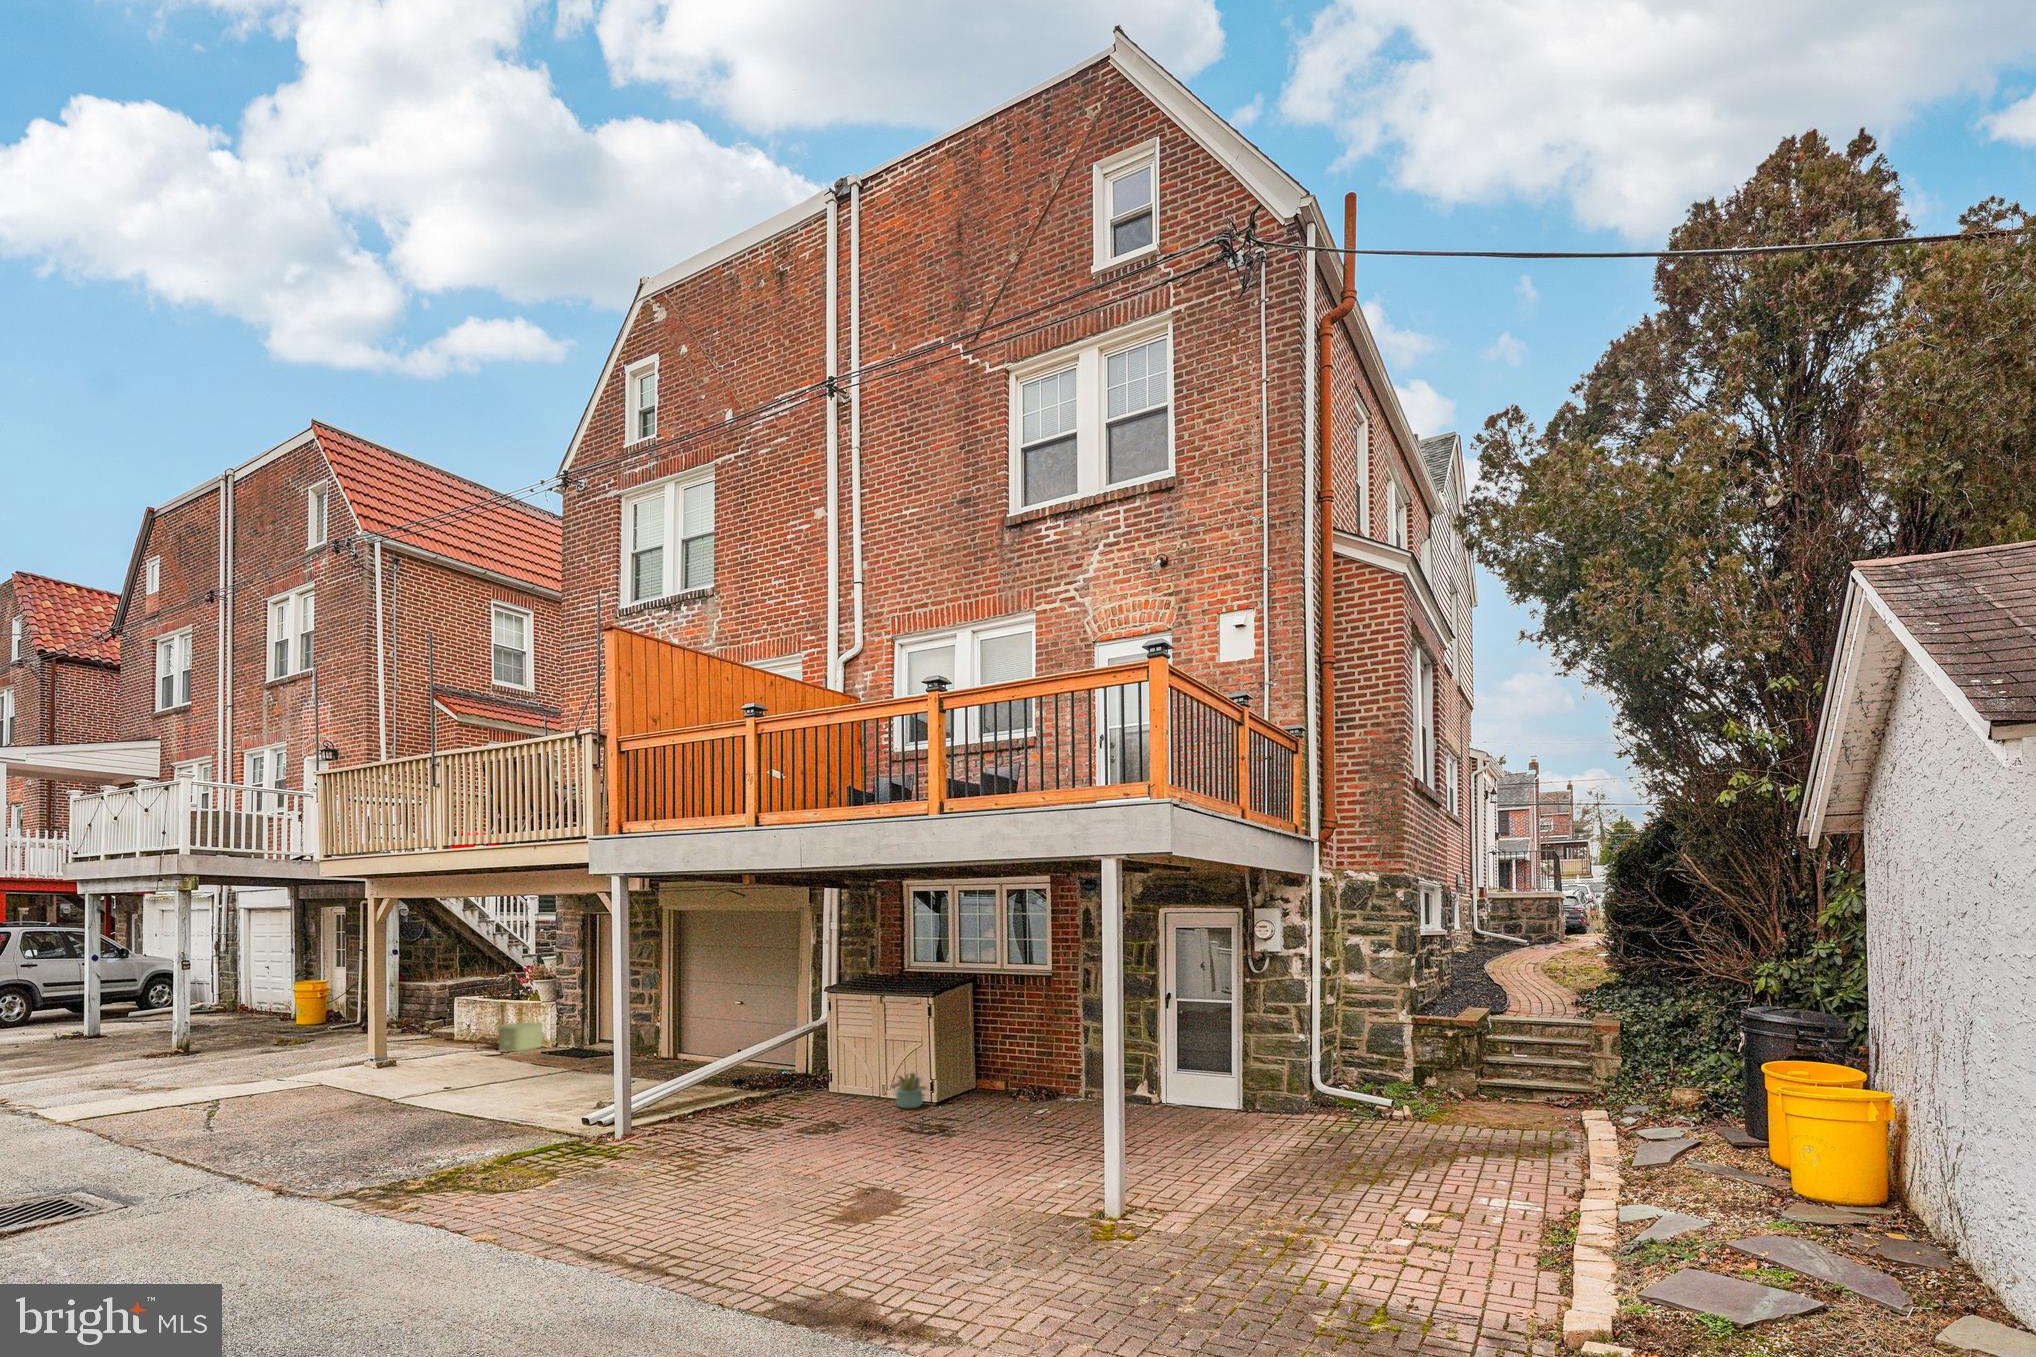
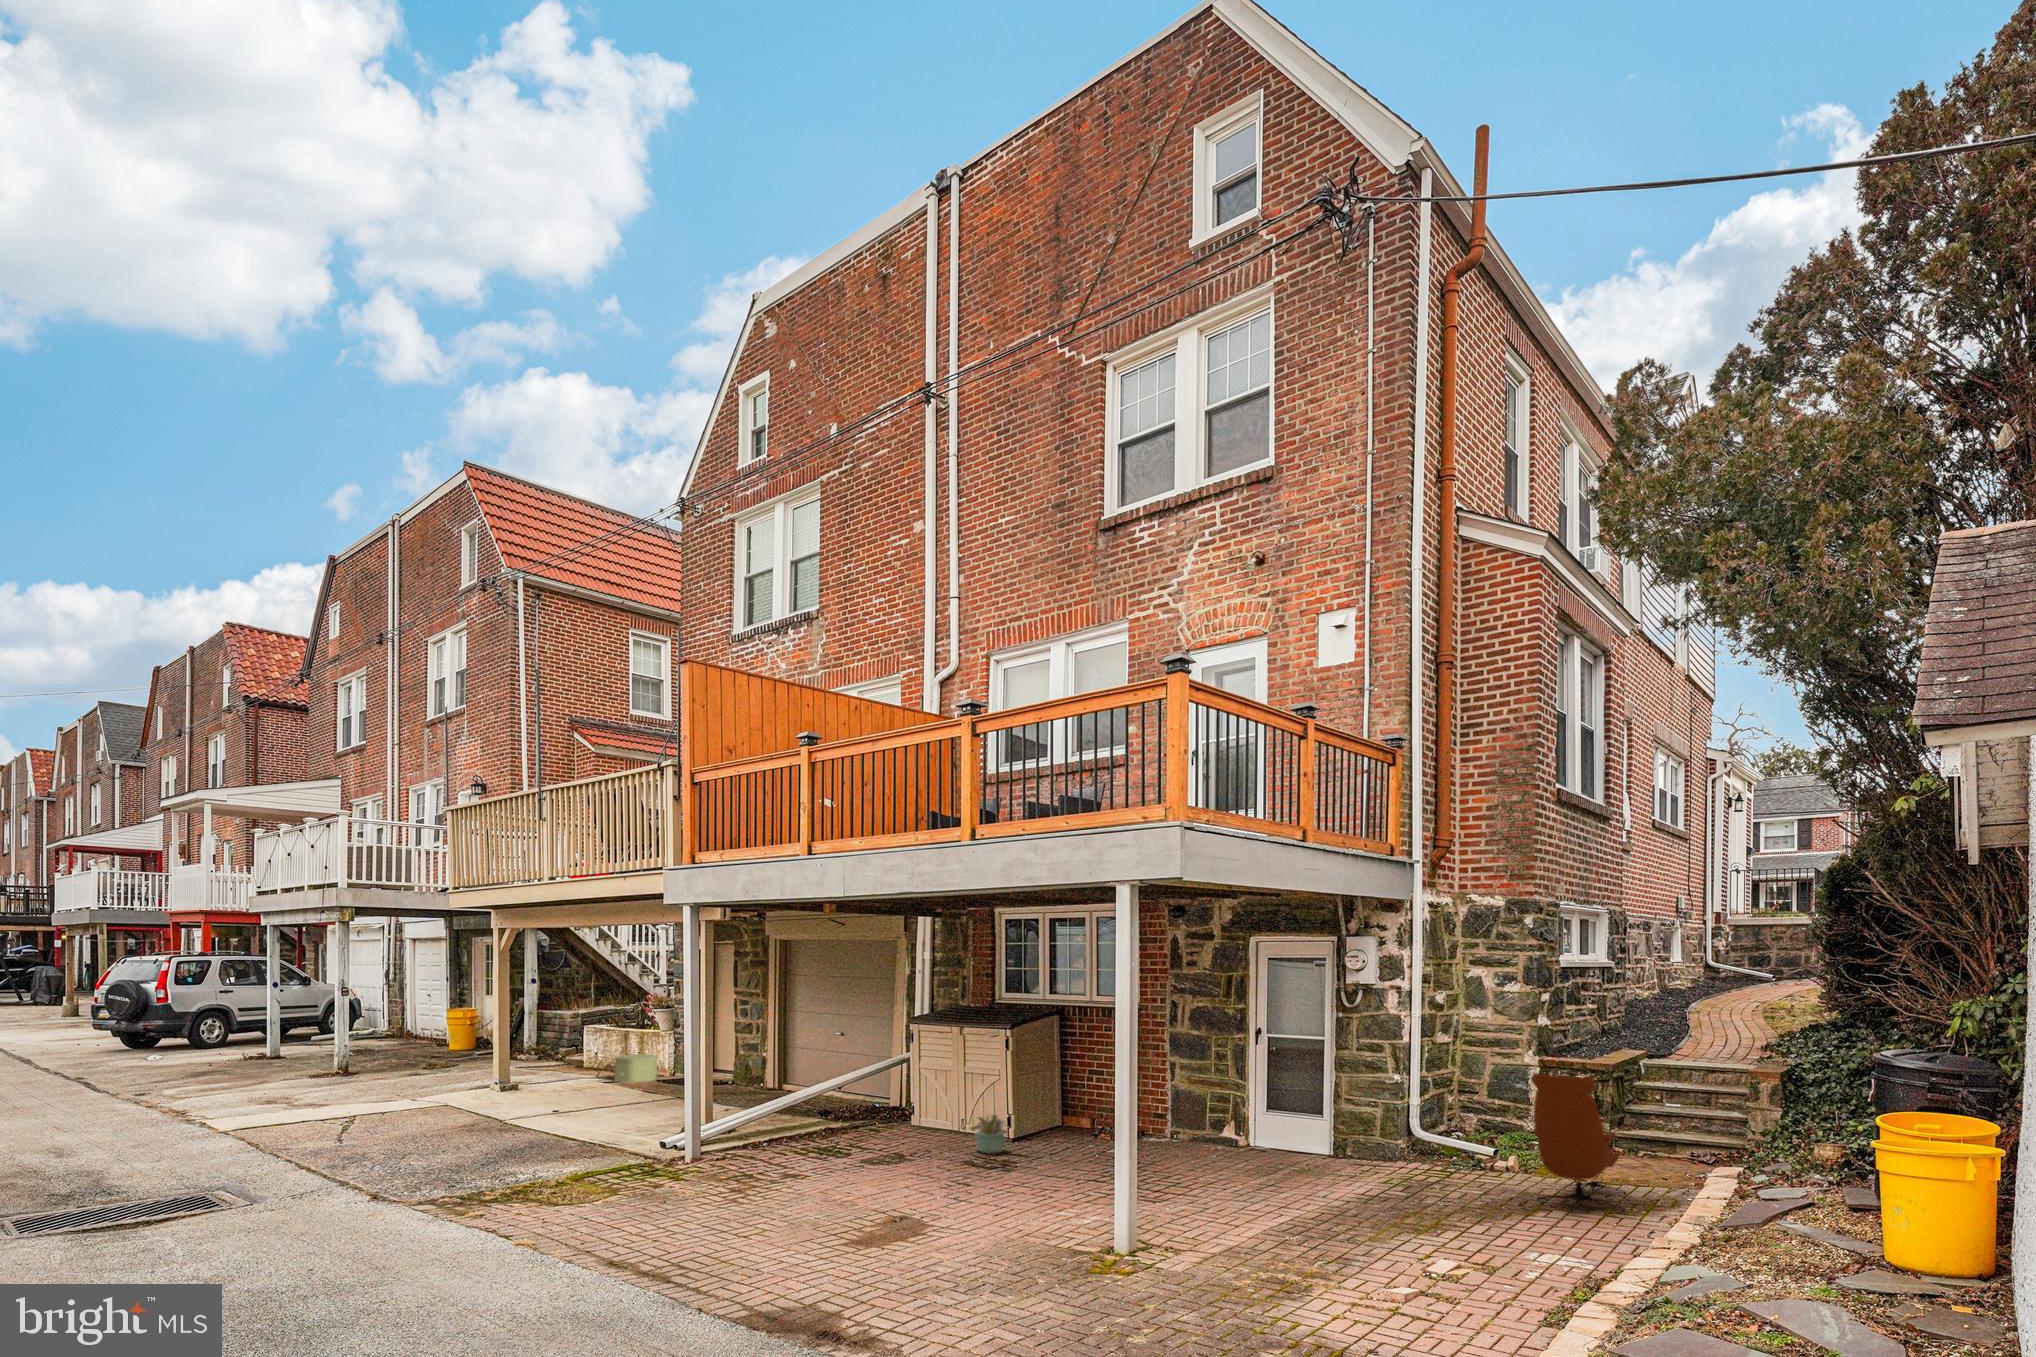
lounge chair: none [1400,1021,1475,1140] -> present [1531,1073,1625,1214]

